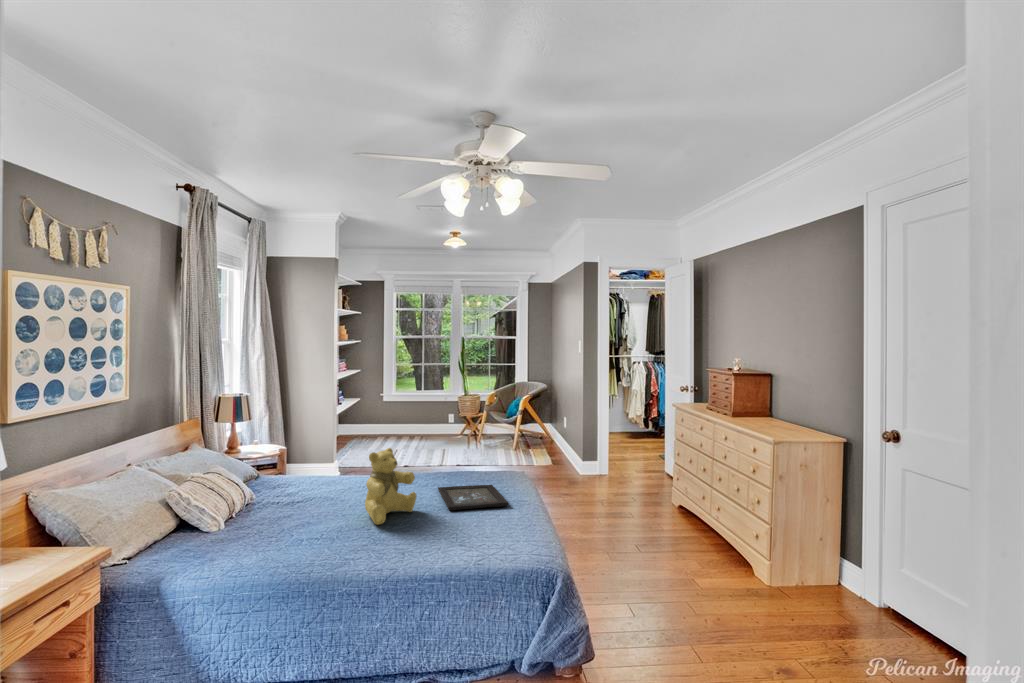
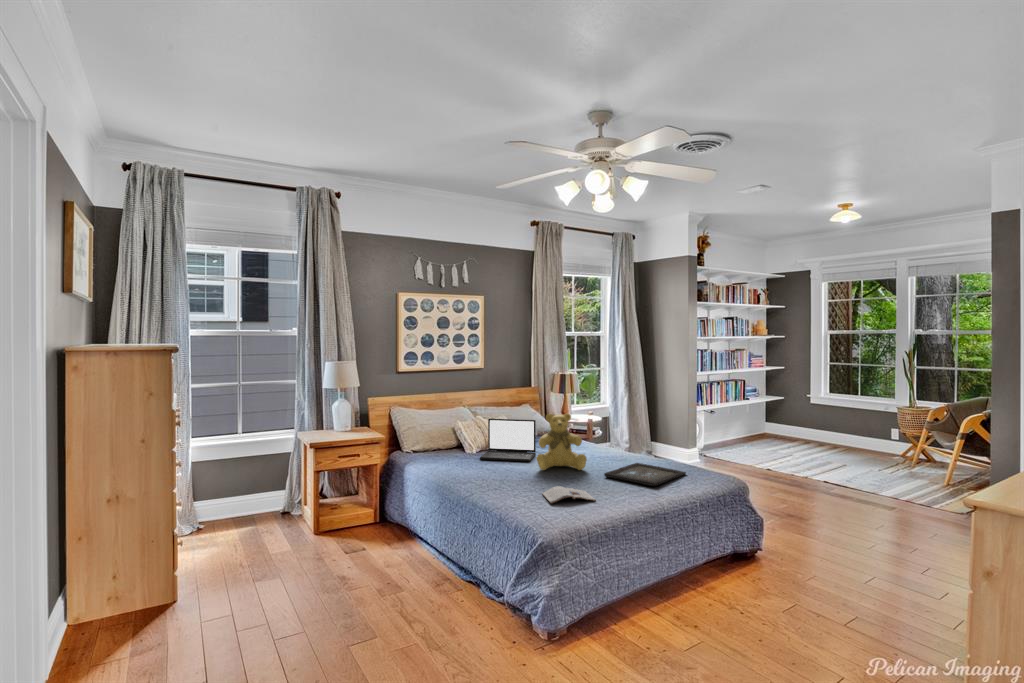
laptop: none [249,464,337,538] -> present [480,419,536,462]
magazine: none [451,531,507,557] -> present [543,487,595,503]

